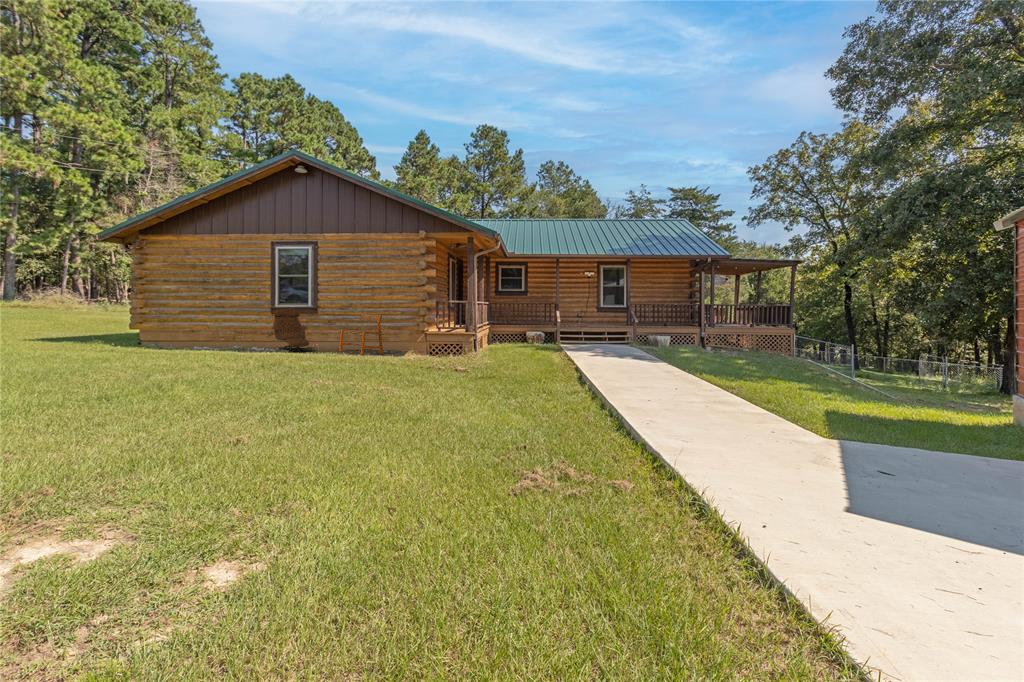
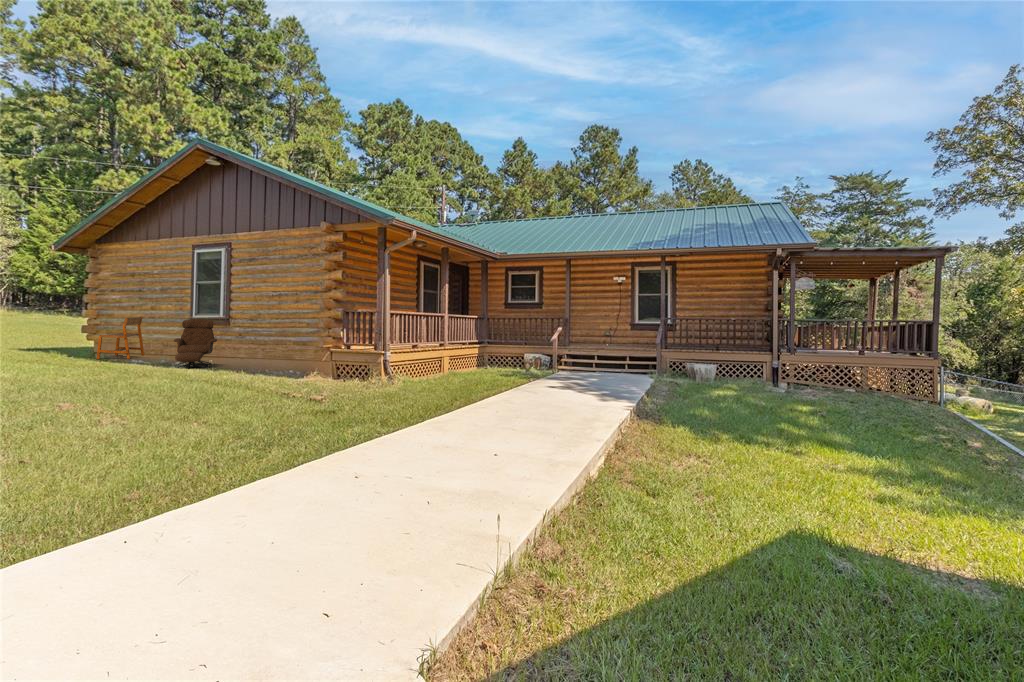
bench: present [339,314,383,355] -> present [97,317,144,359]

